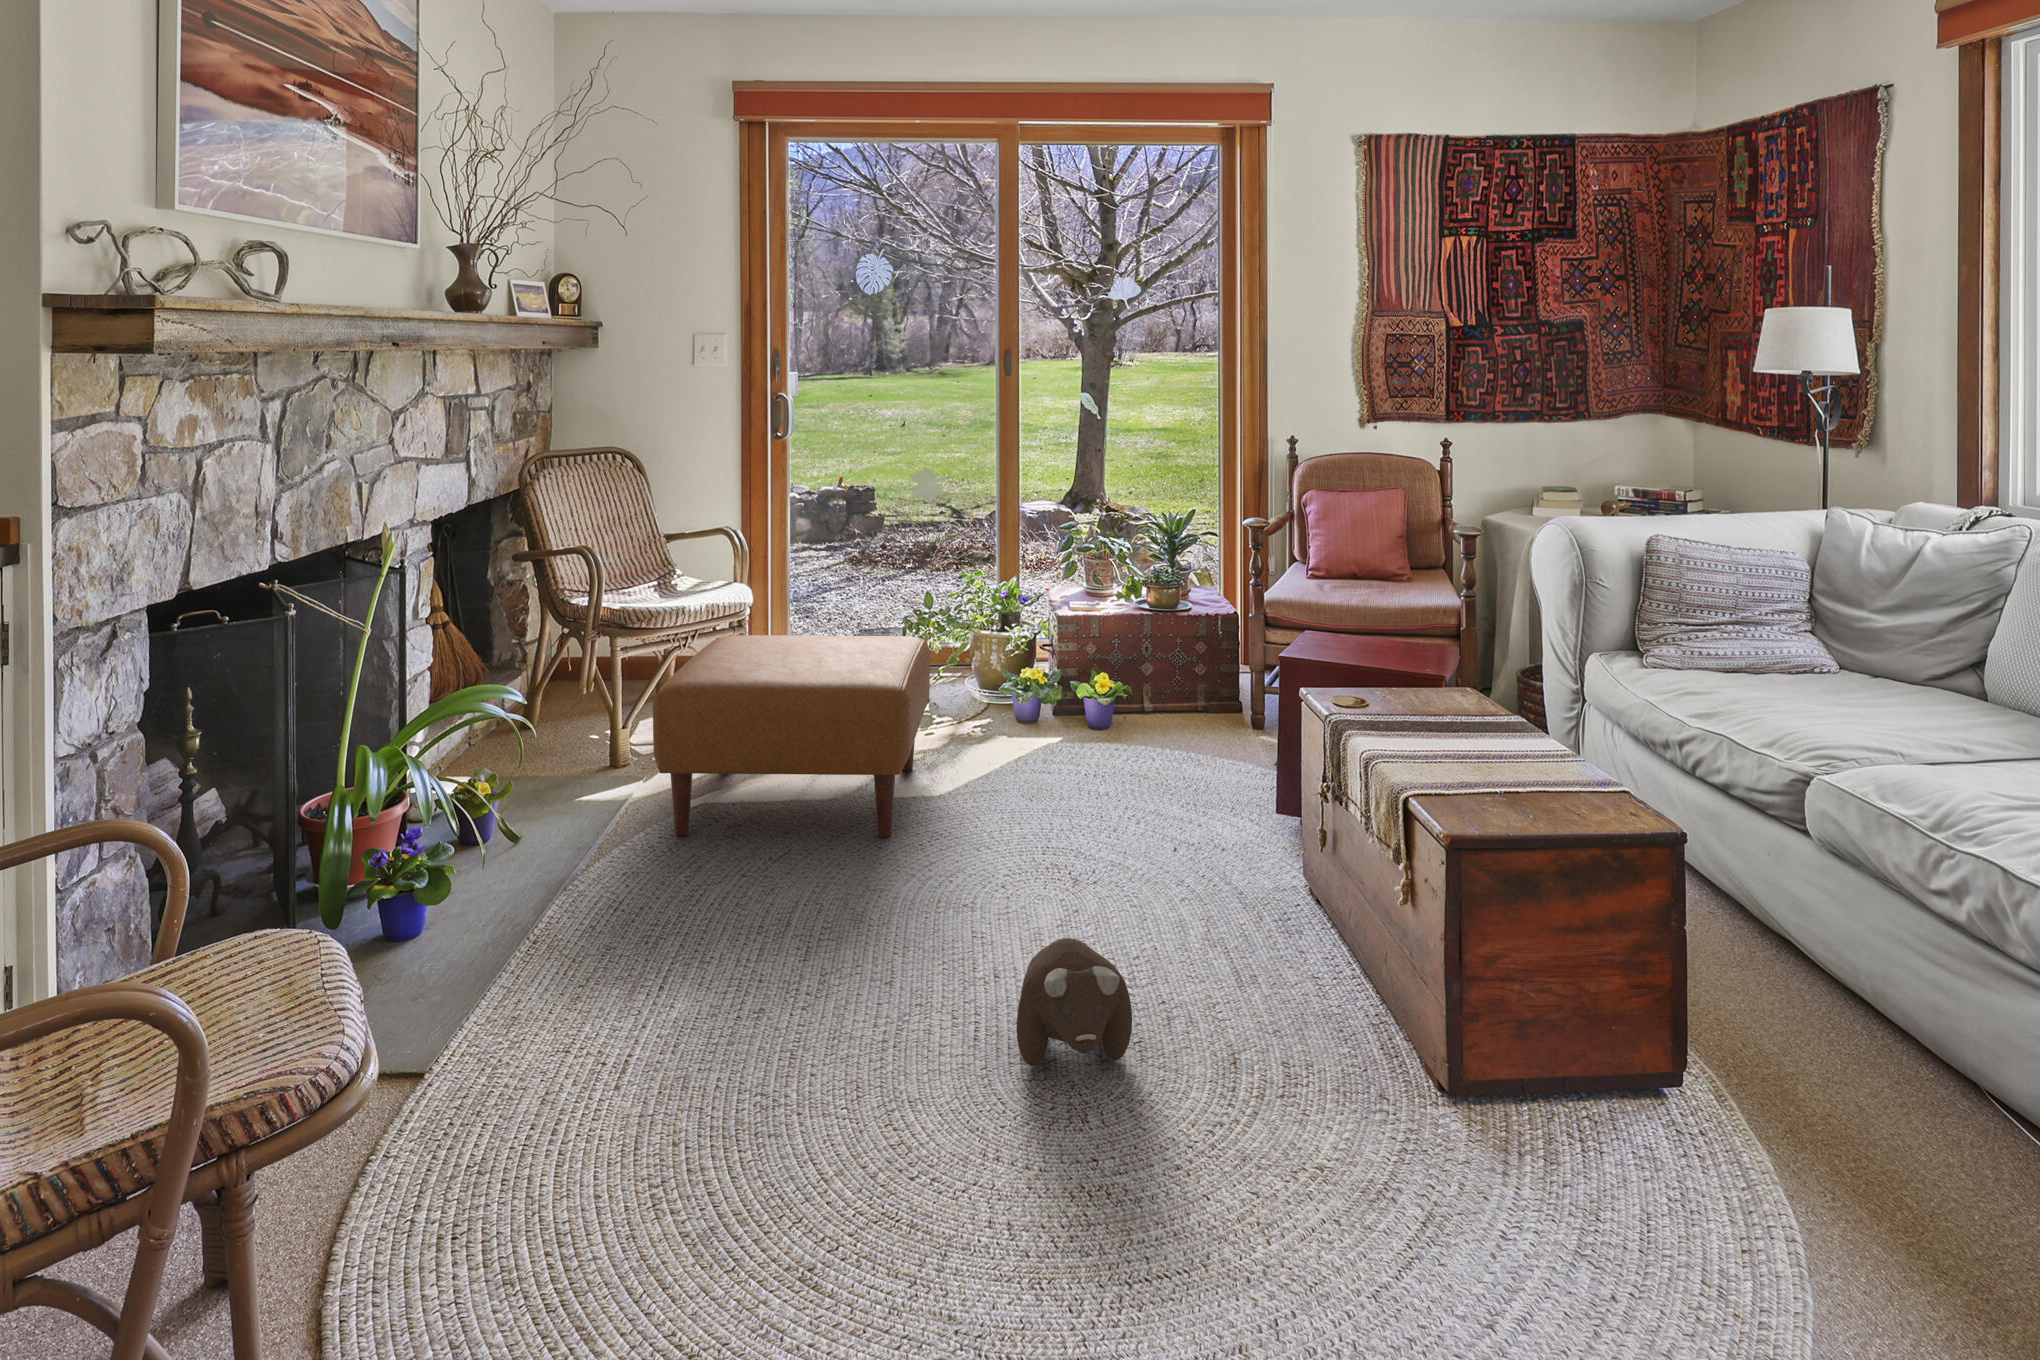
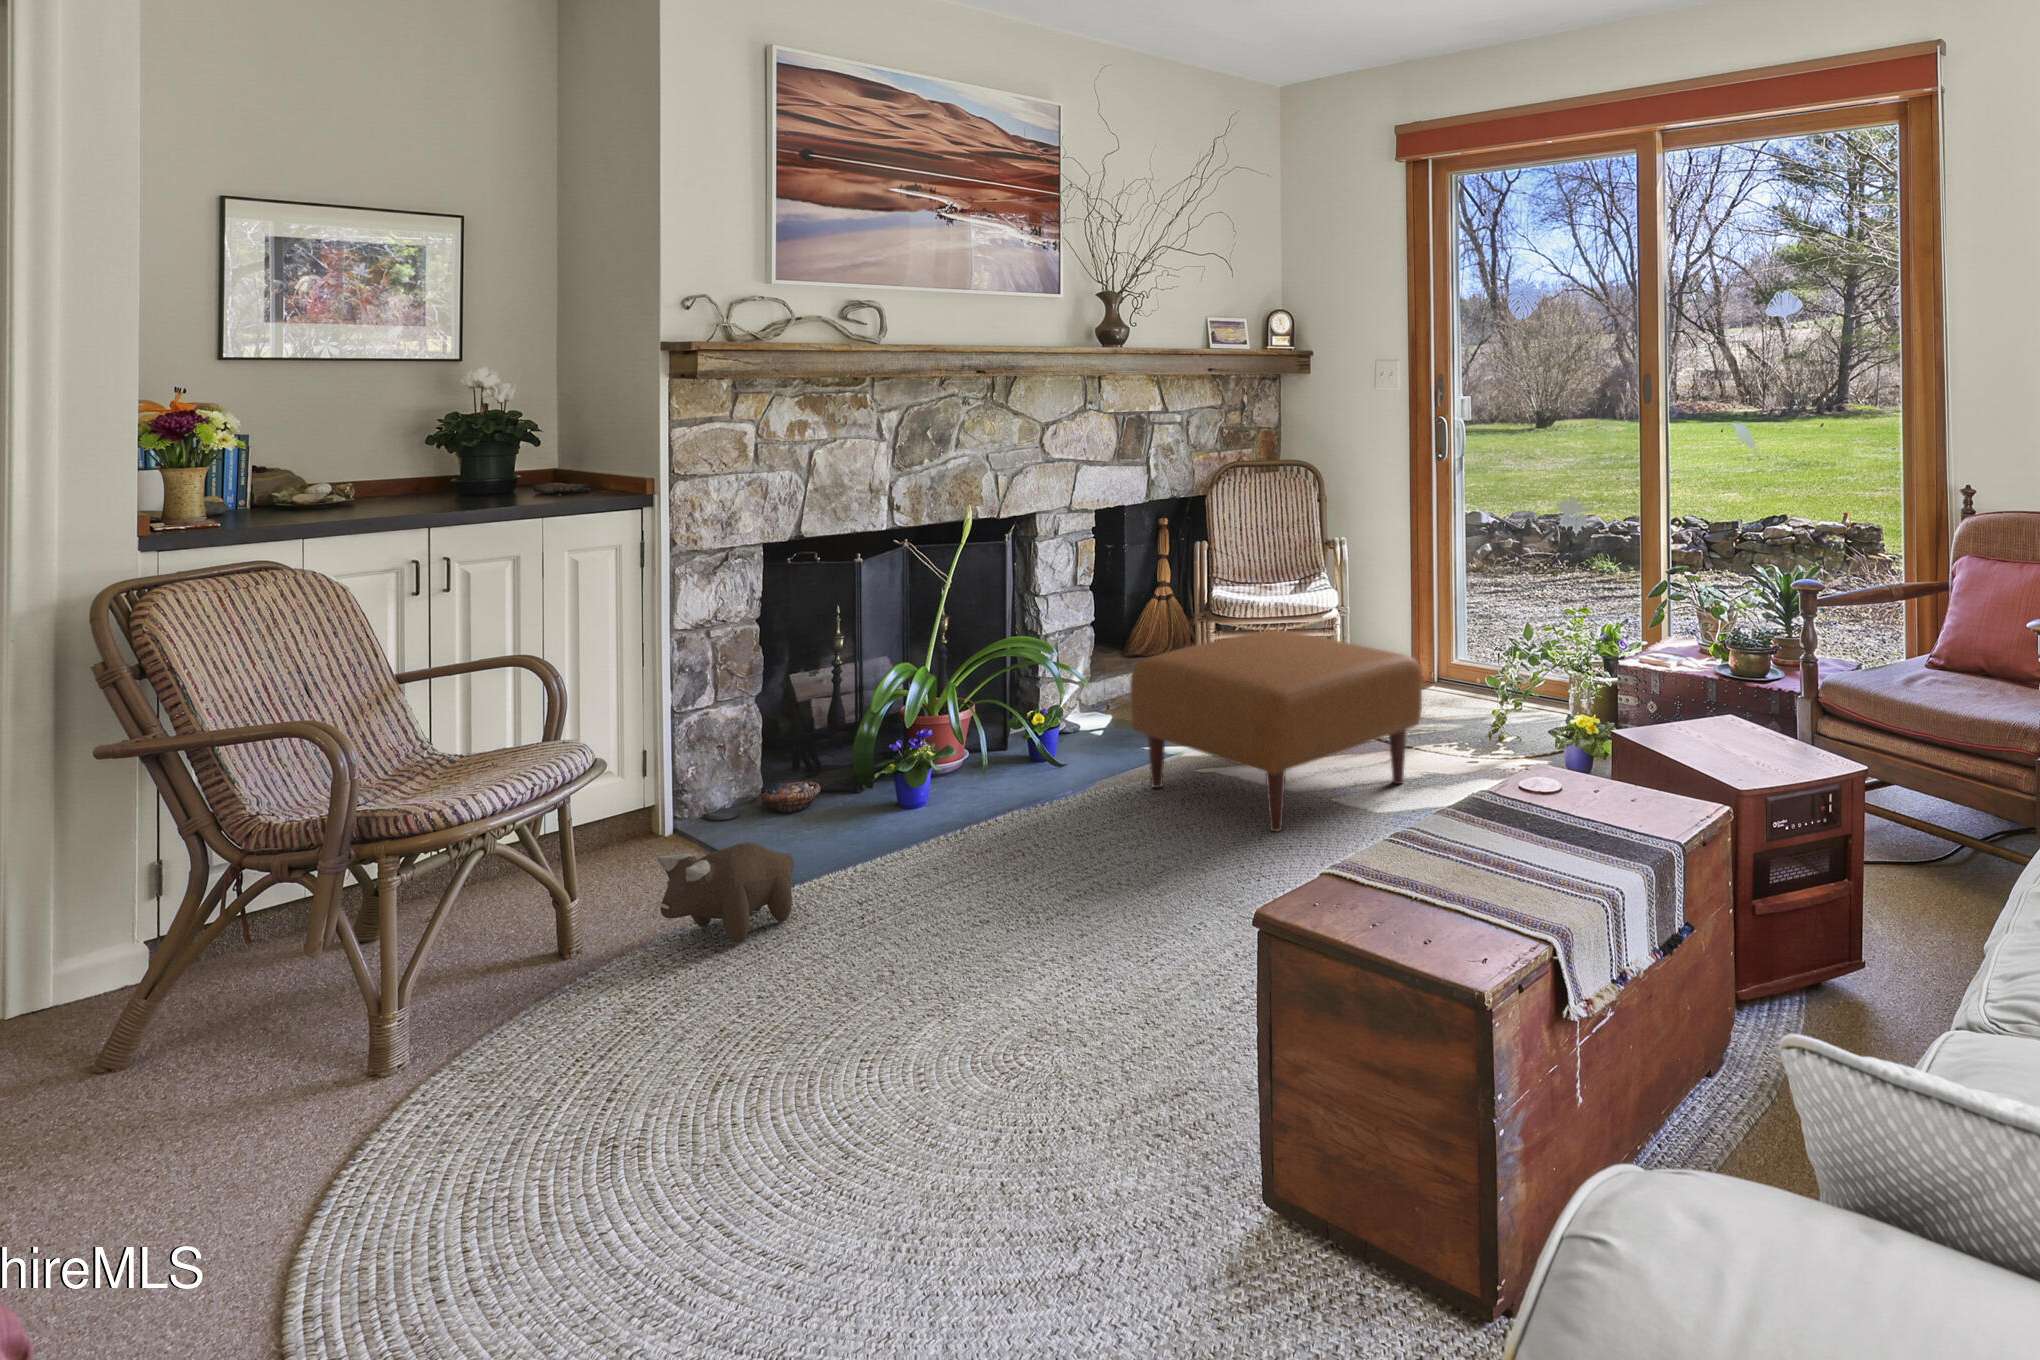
plush toy: present [1017,938,1132,1066] -> present [656,843,794,943]

